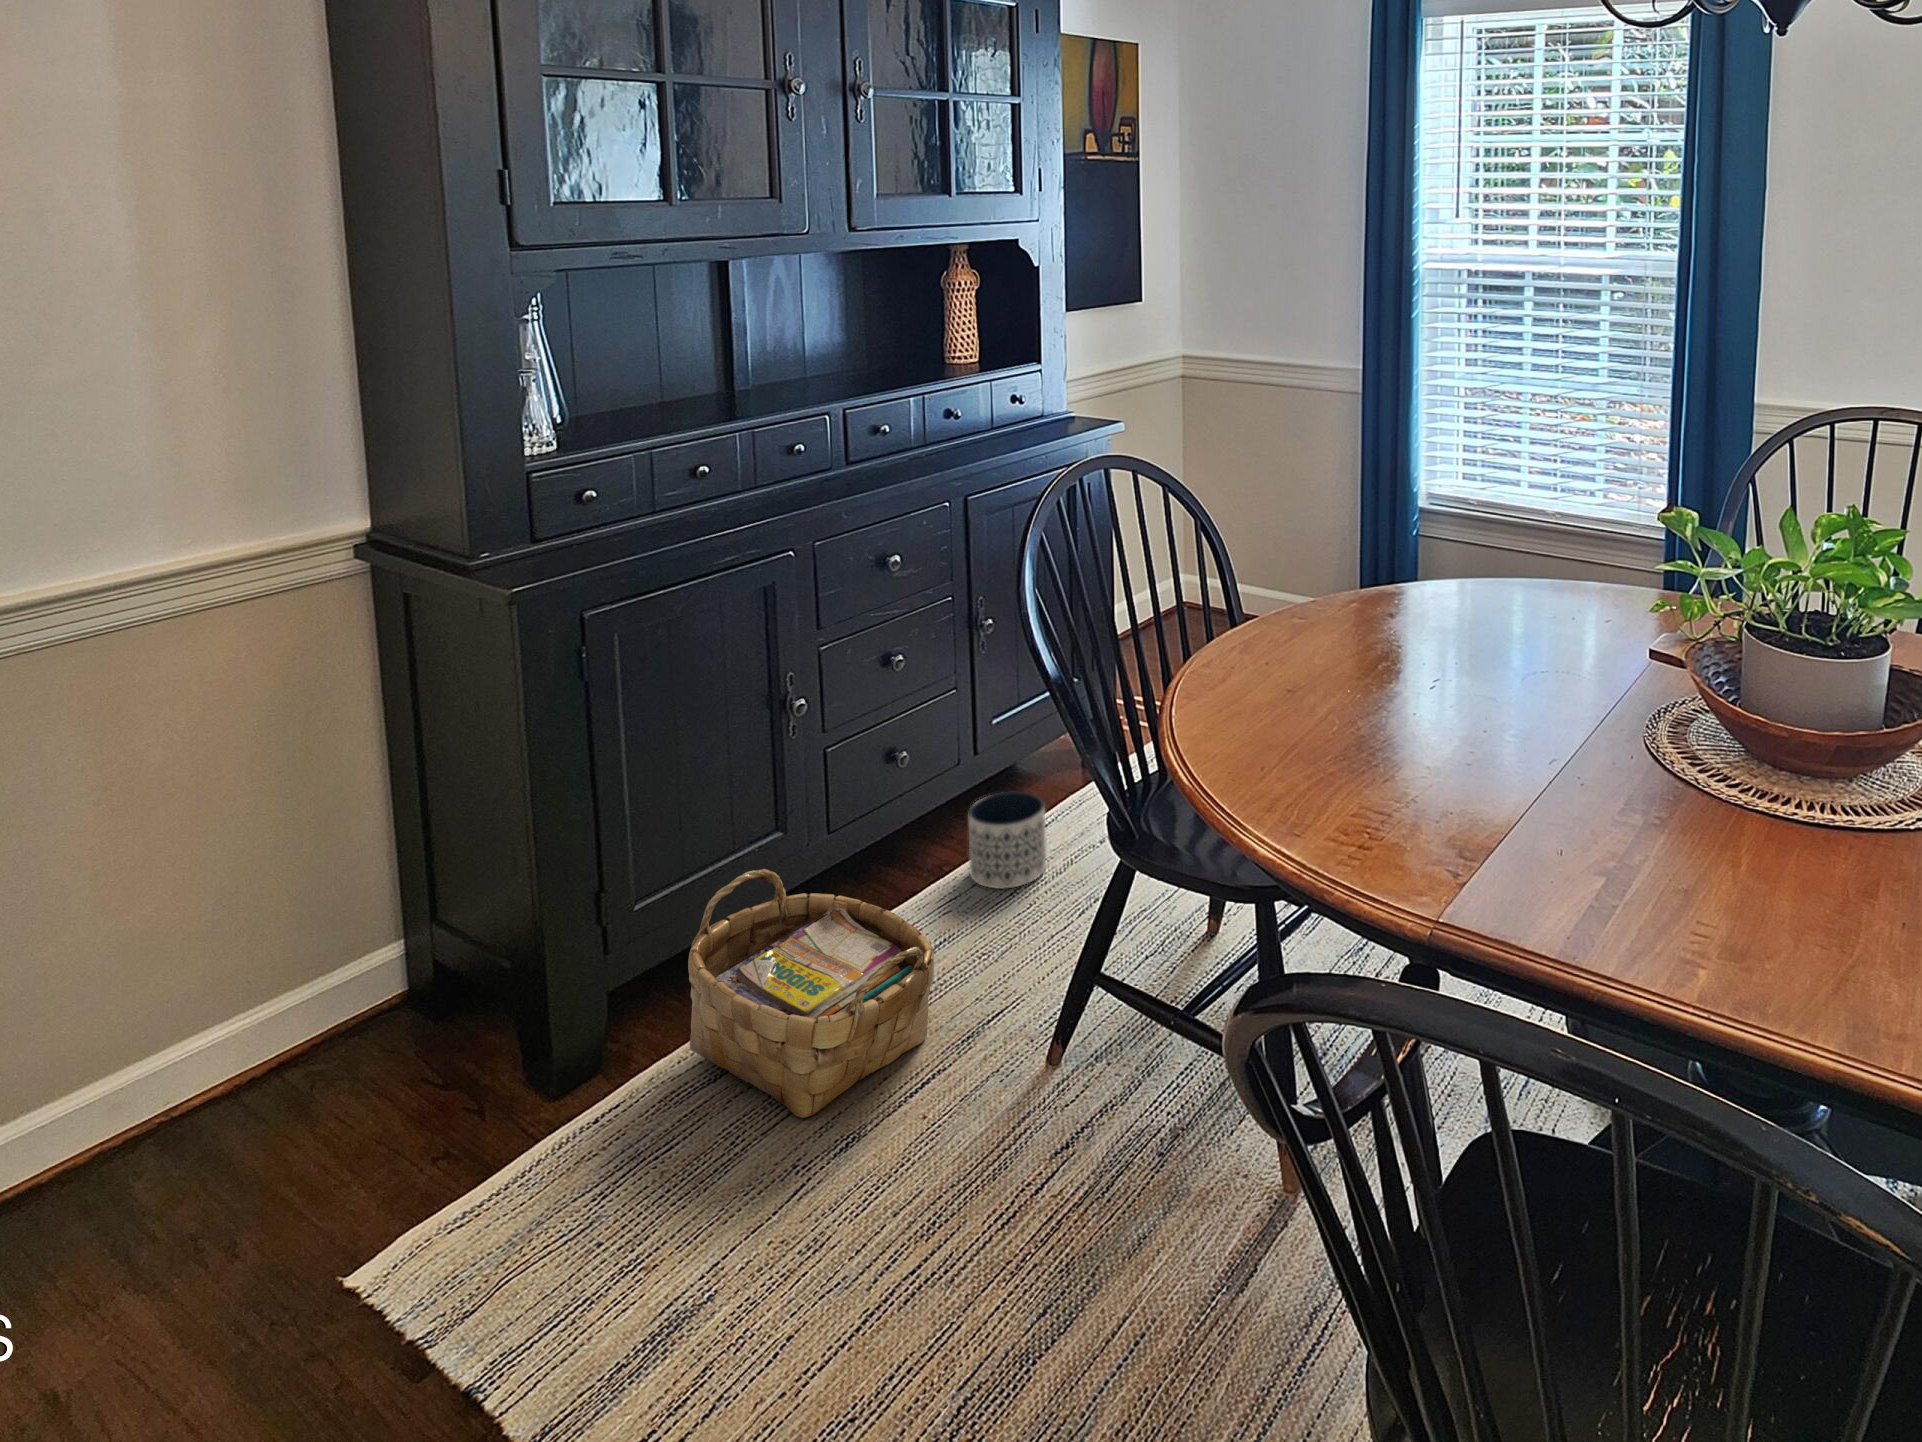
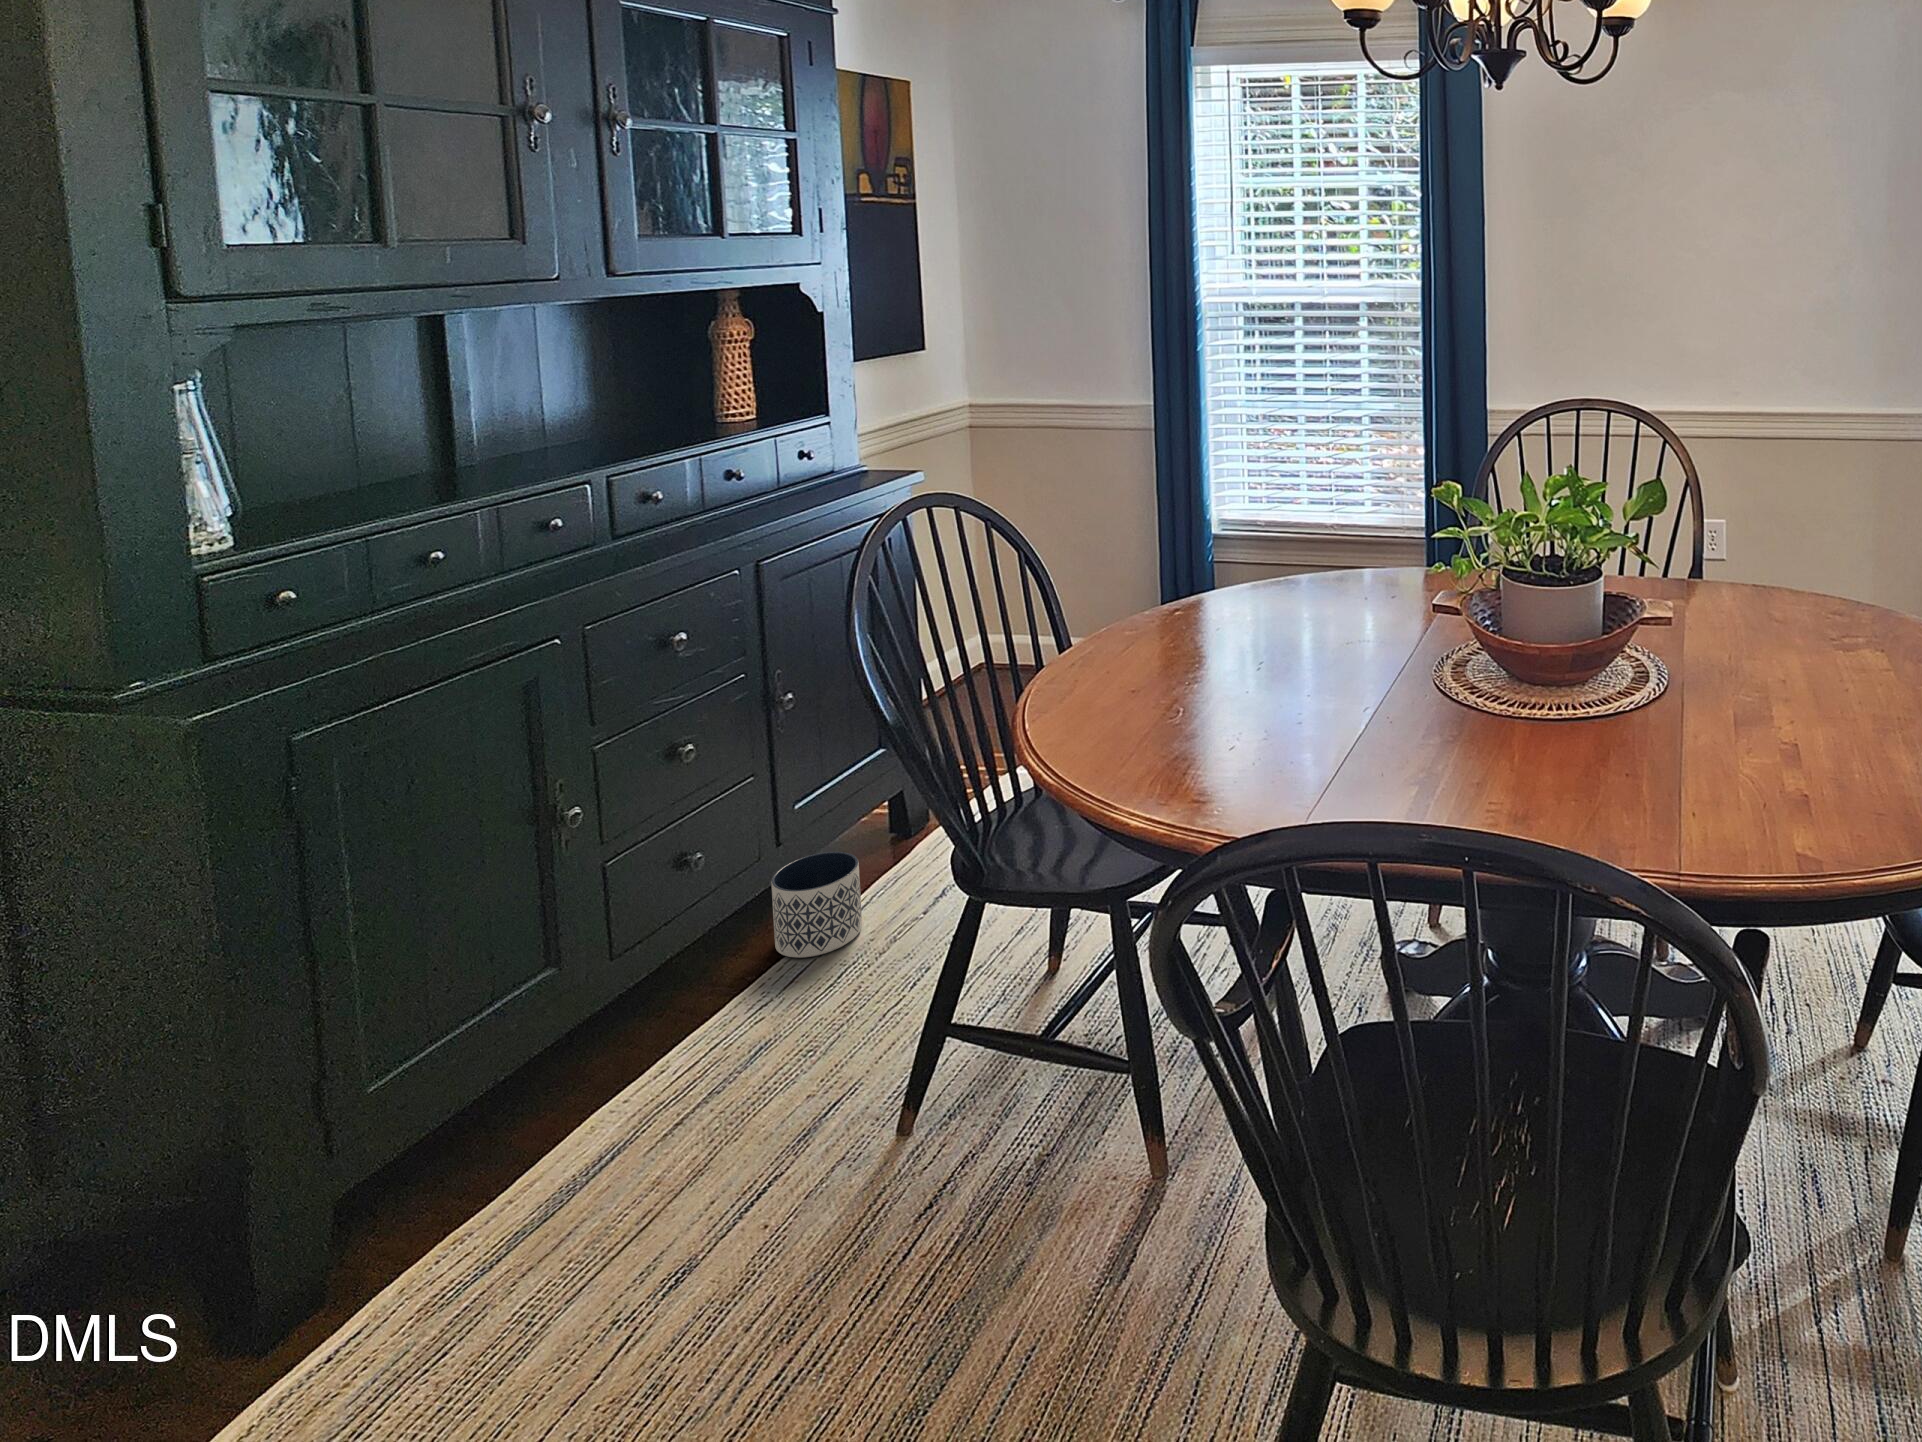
woven basket: present [688,869,934,1118] -> none [444,985,759,1254]

